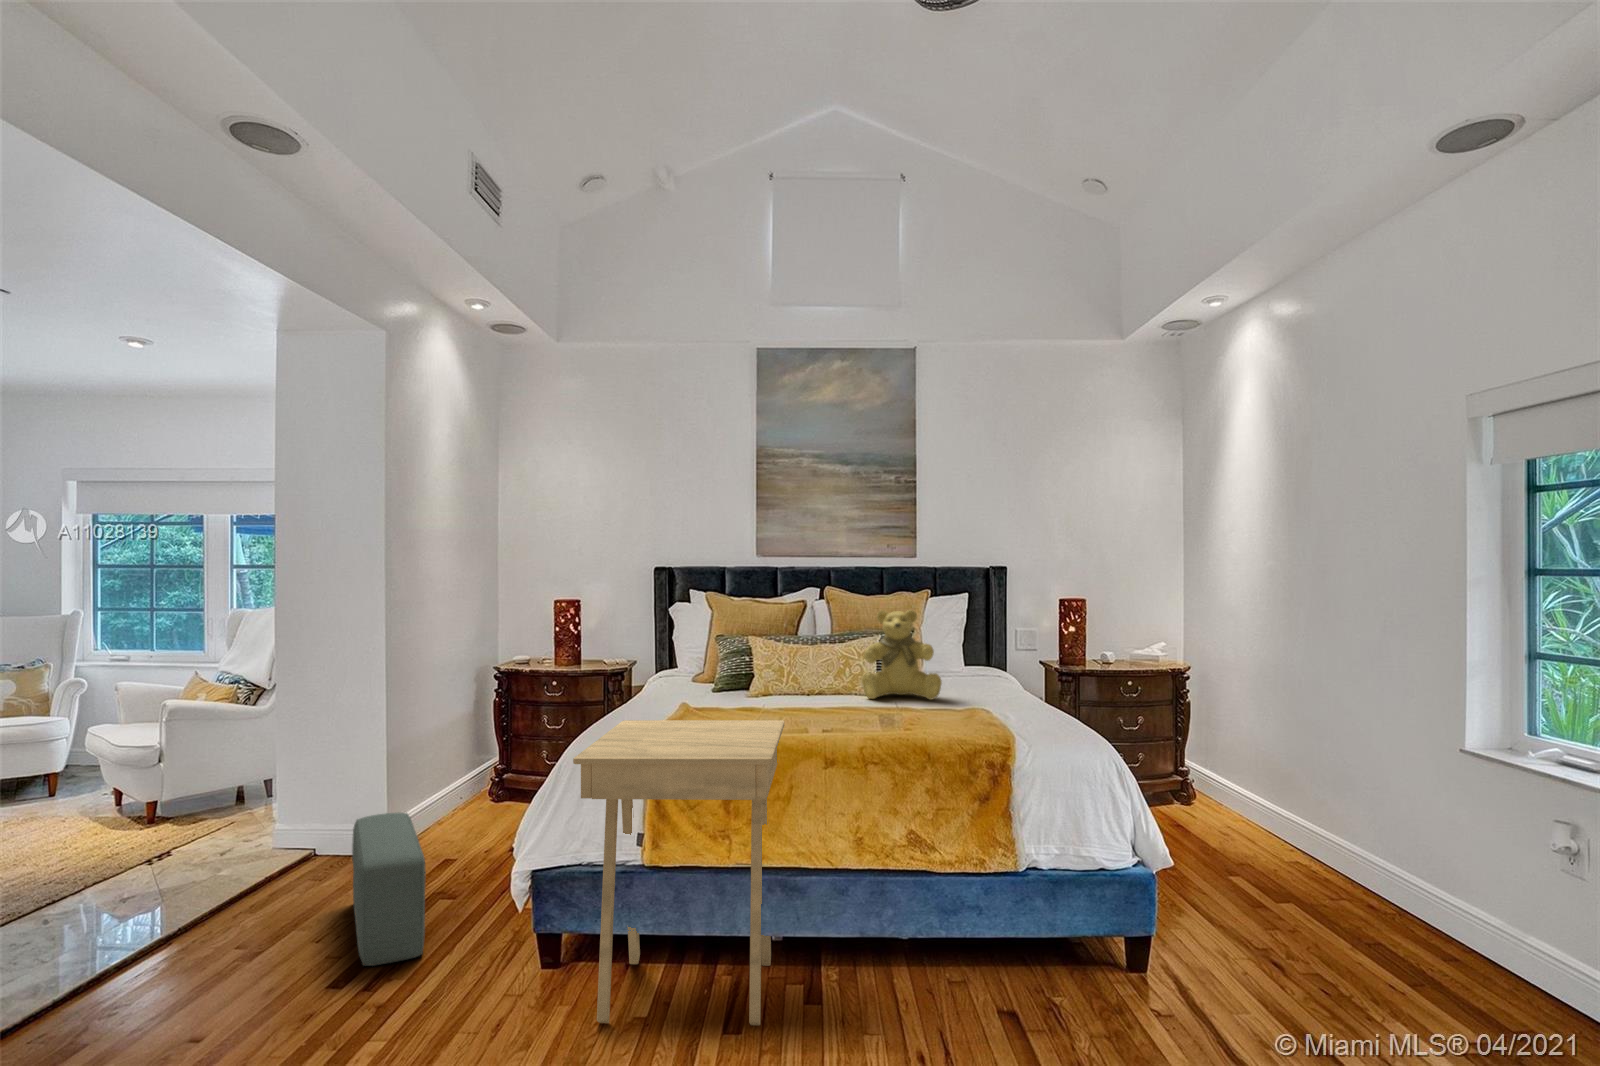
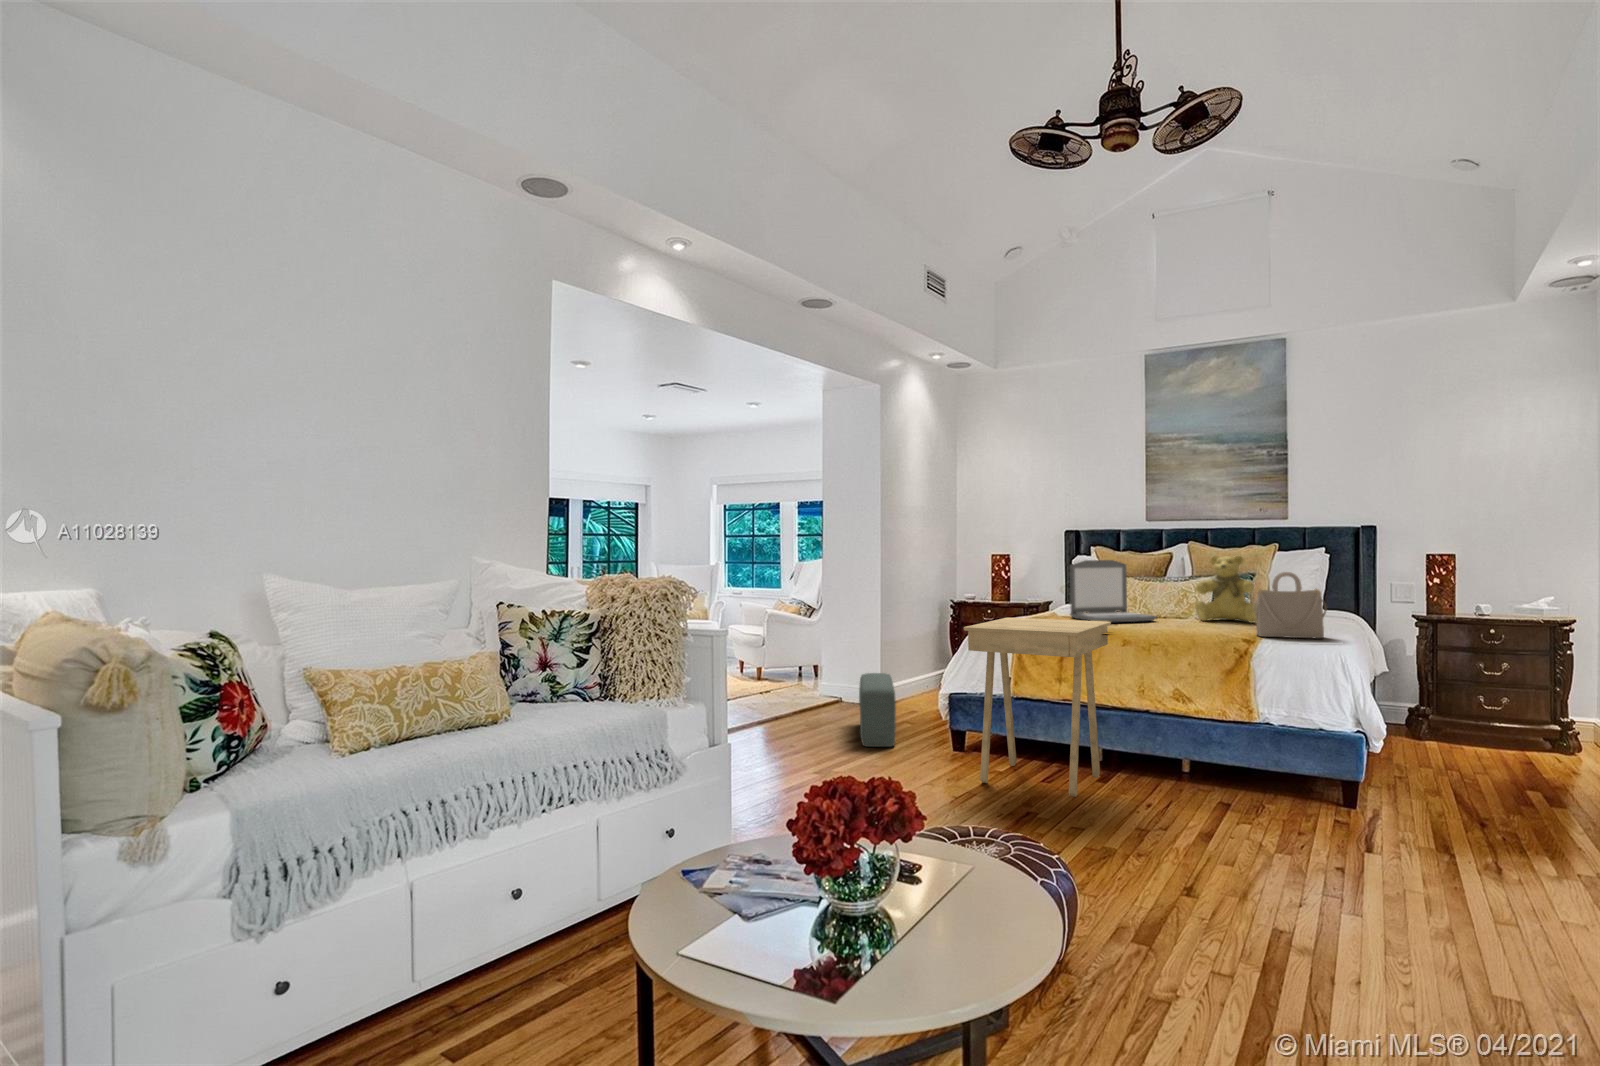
laptop: none [701,618,820,714] -> present [1070,560,1156,622]
handbag: none [961,639,1045,728] -> present [1253,572,1327,638]

